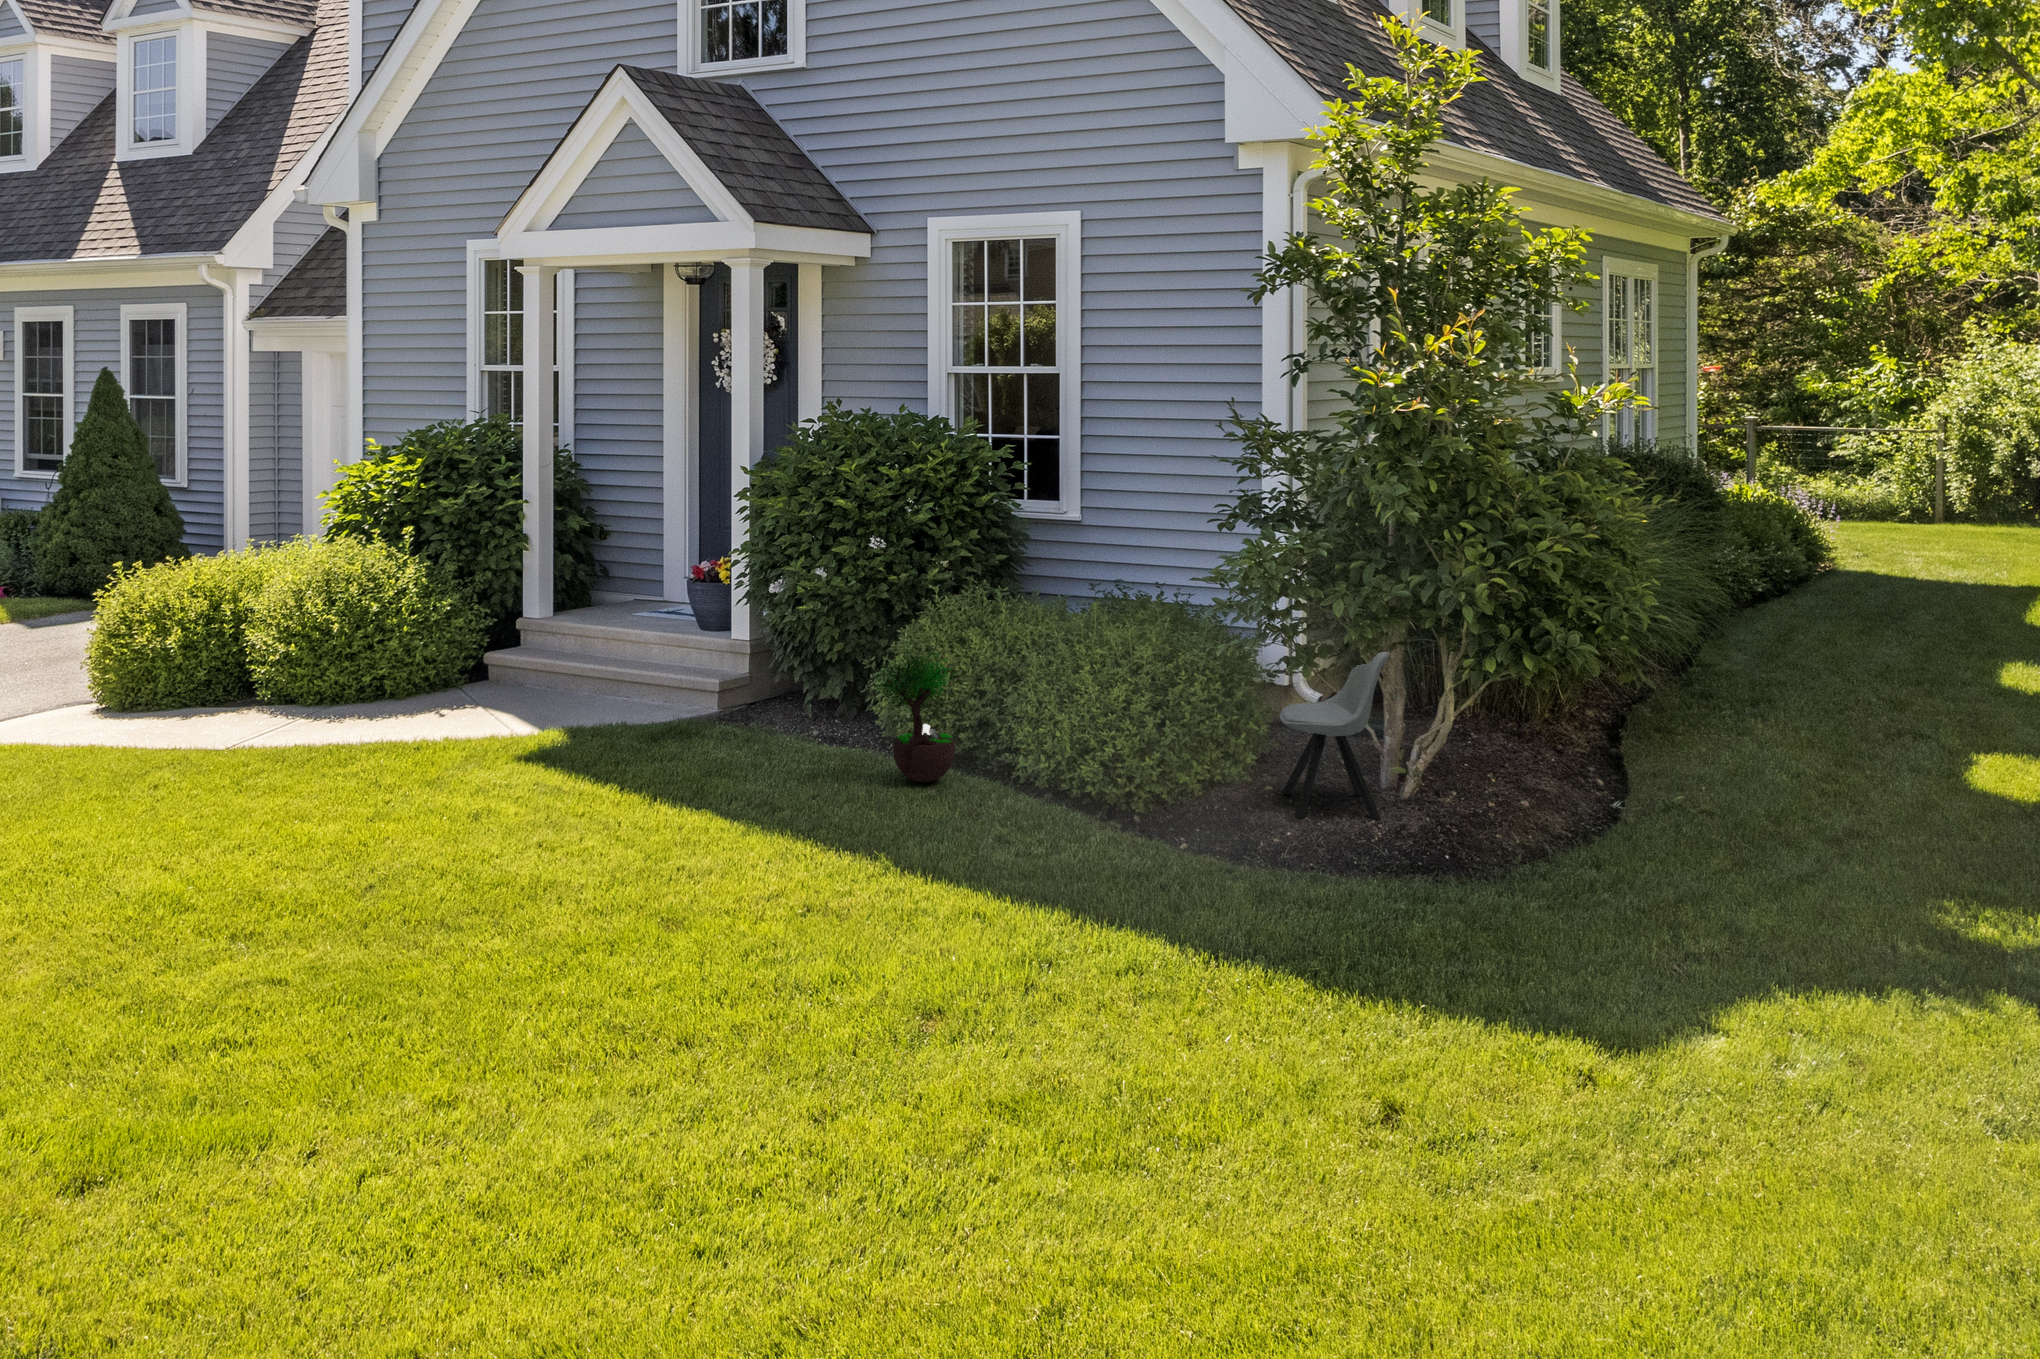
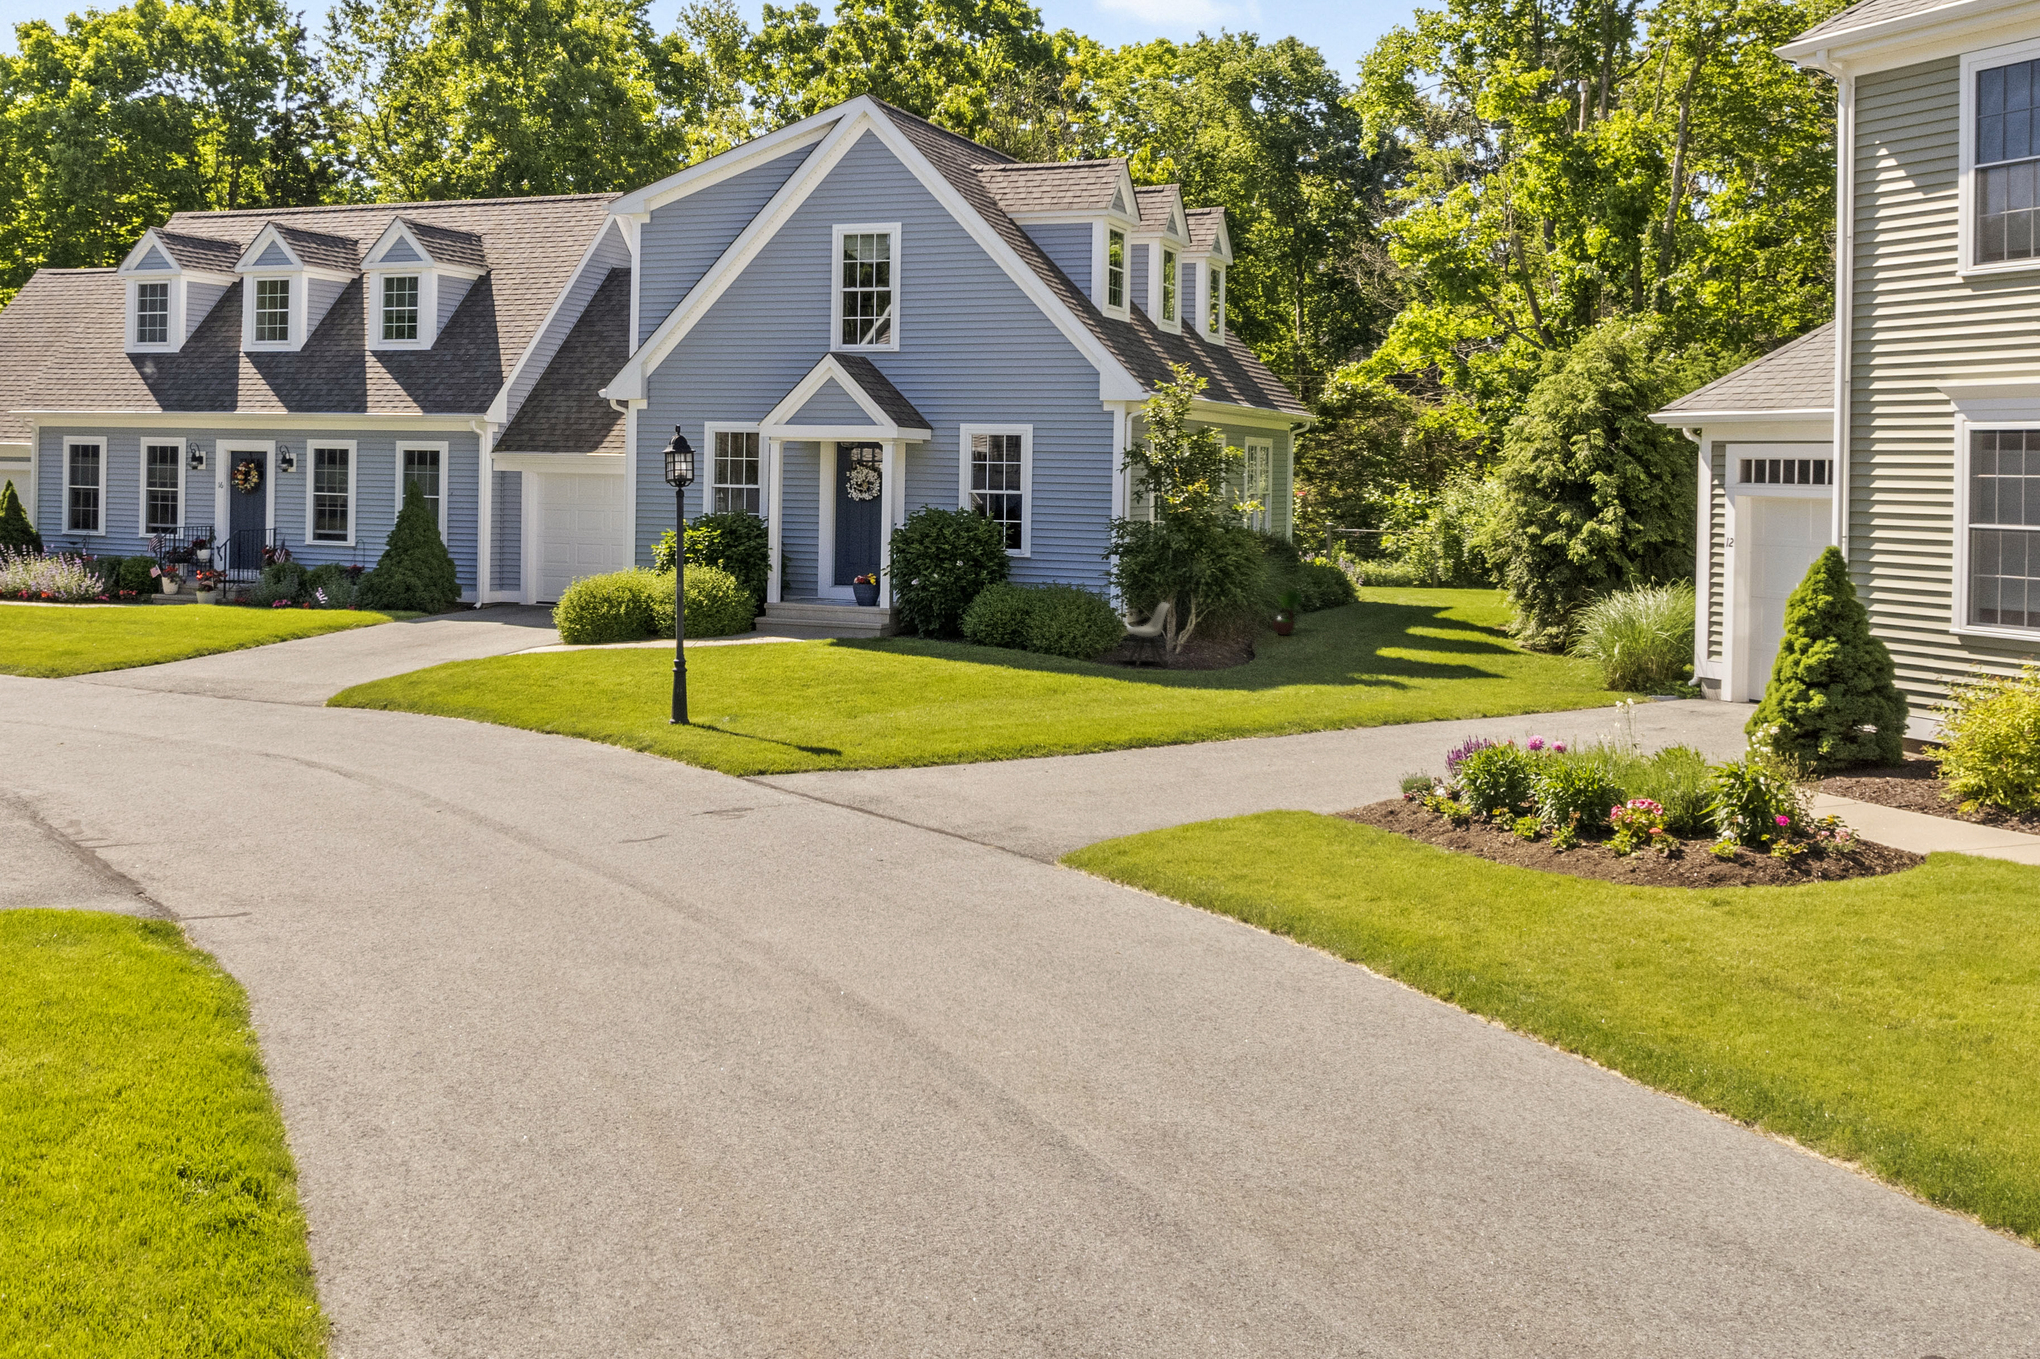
potted tree: present [874,641,955,782] -> present [1273,591,1301,635]

